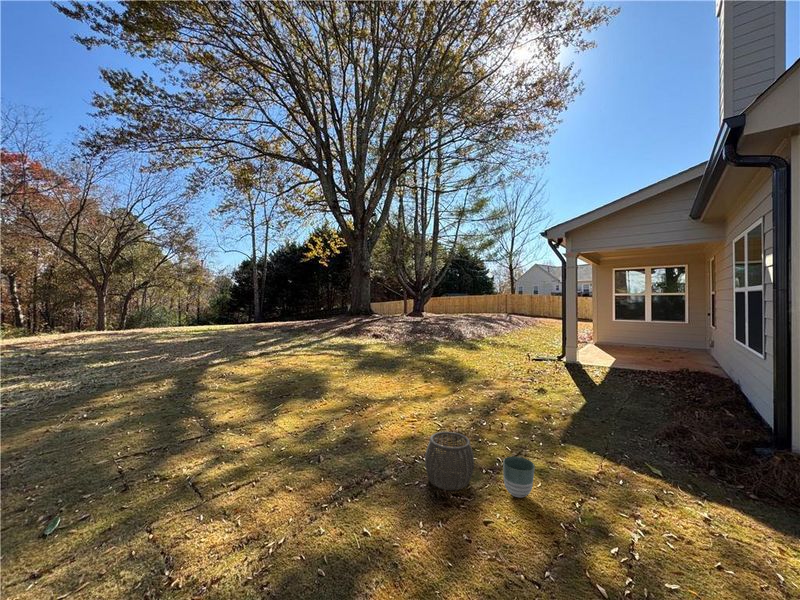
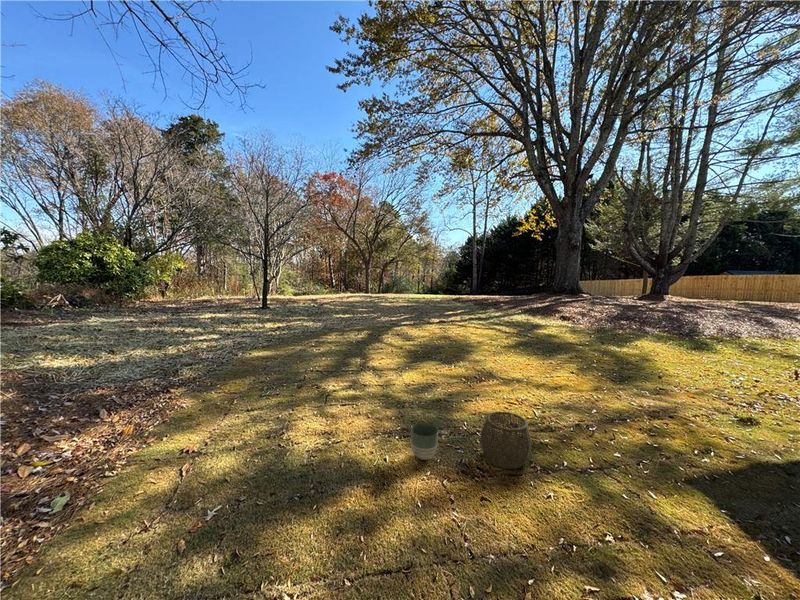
planter: present [503,456,535,498] -> present [411,423,438,460]

